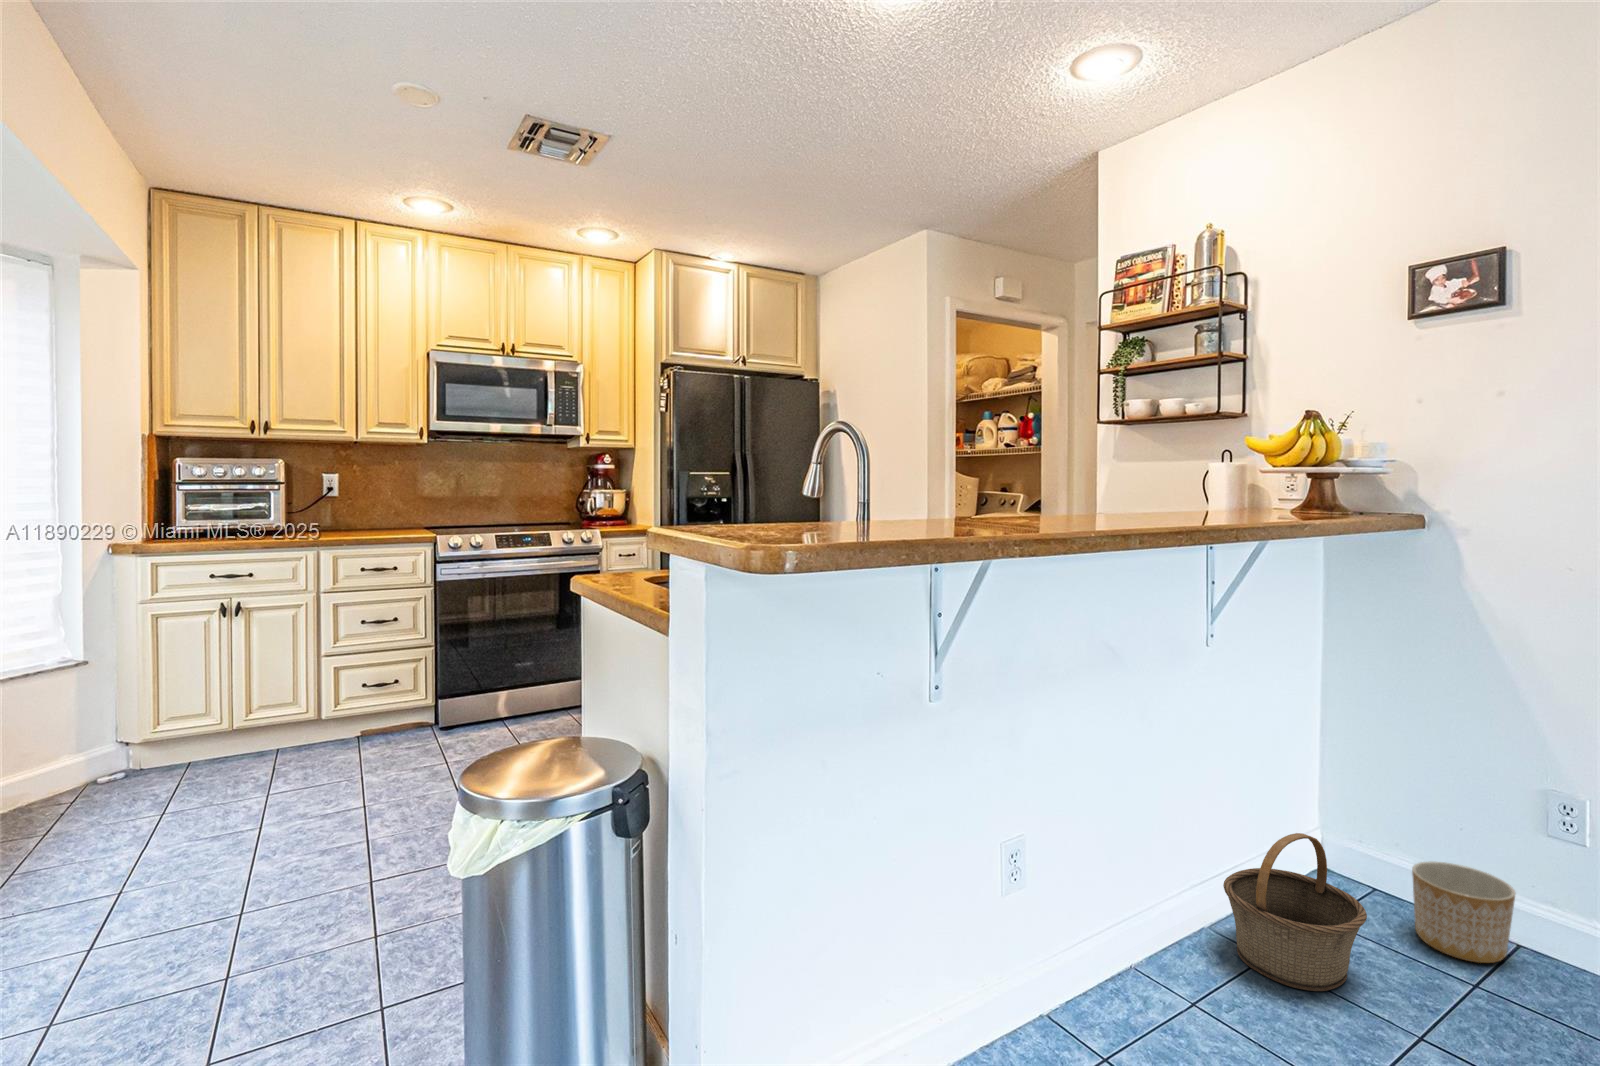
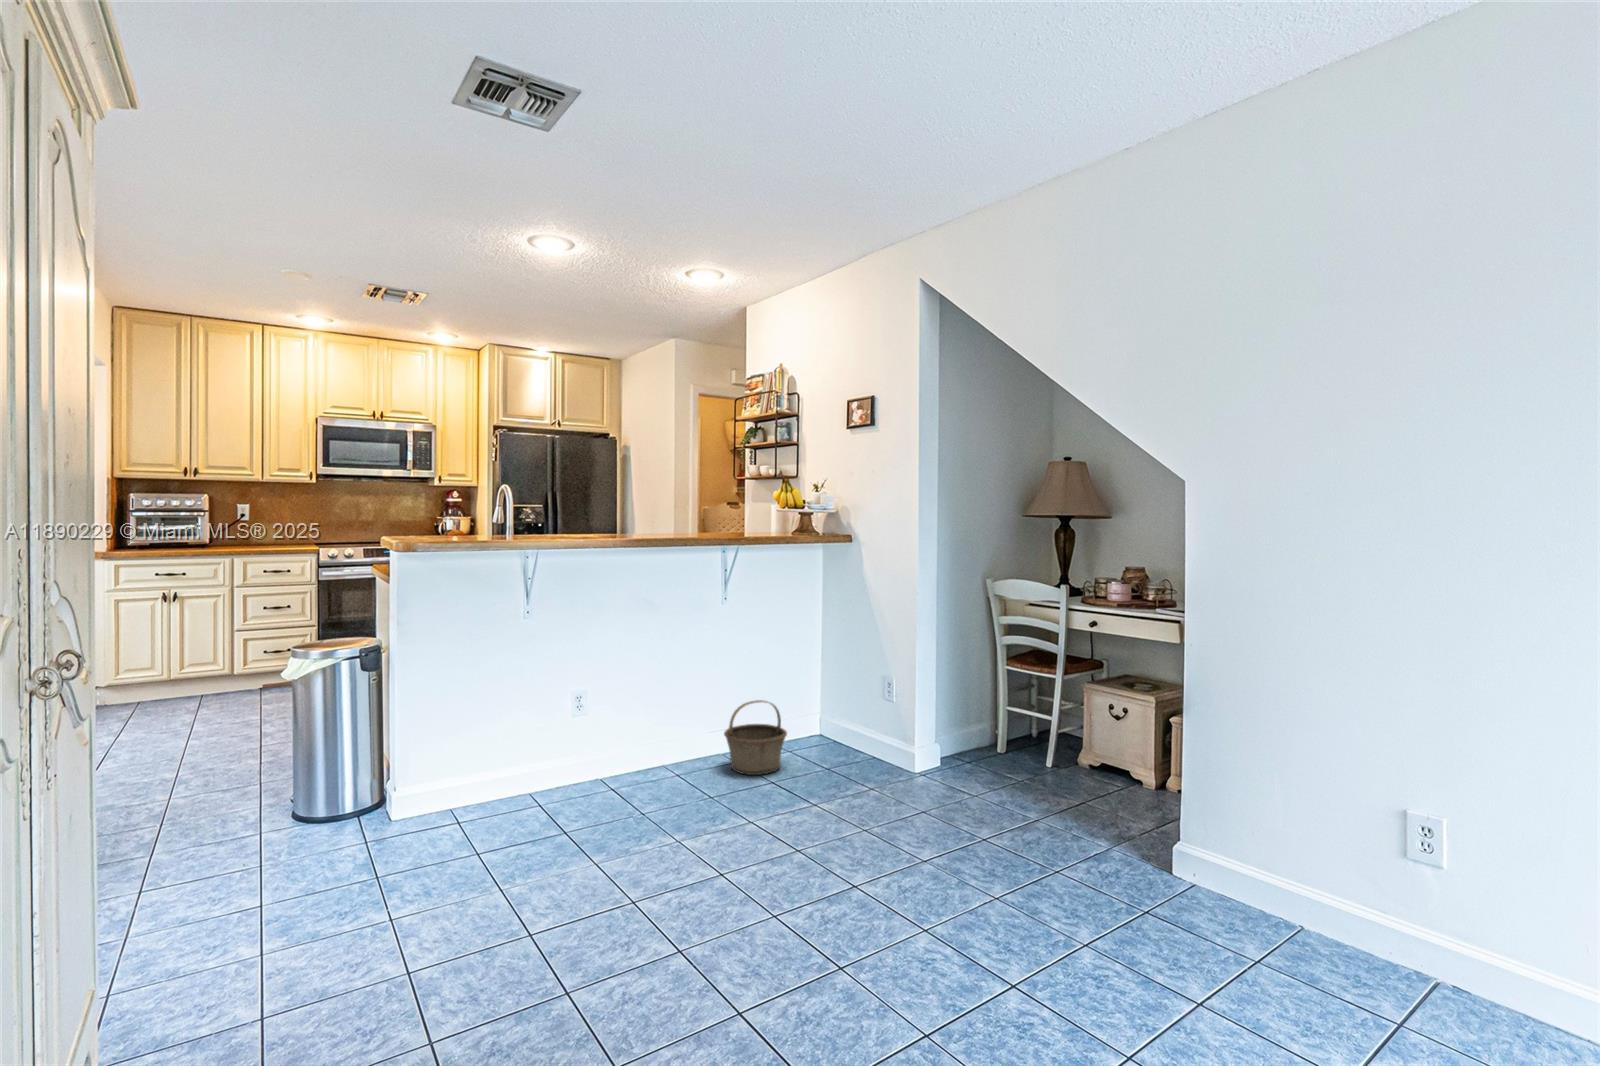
planter: present [1412,861,1516,963] -> none [834,720,875,766]

